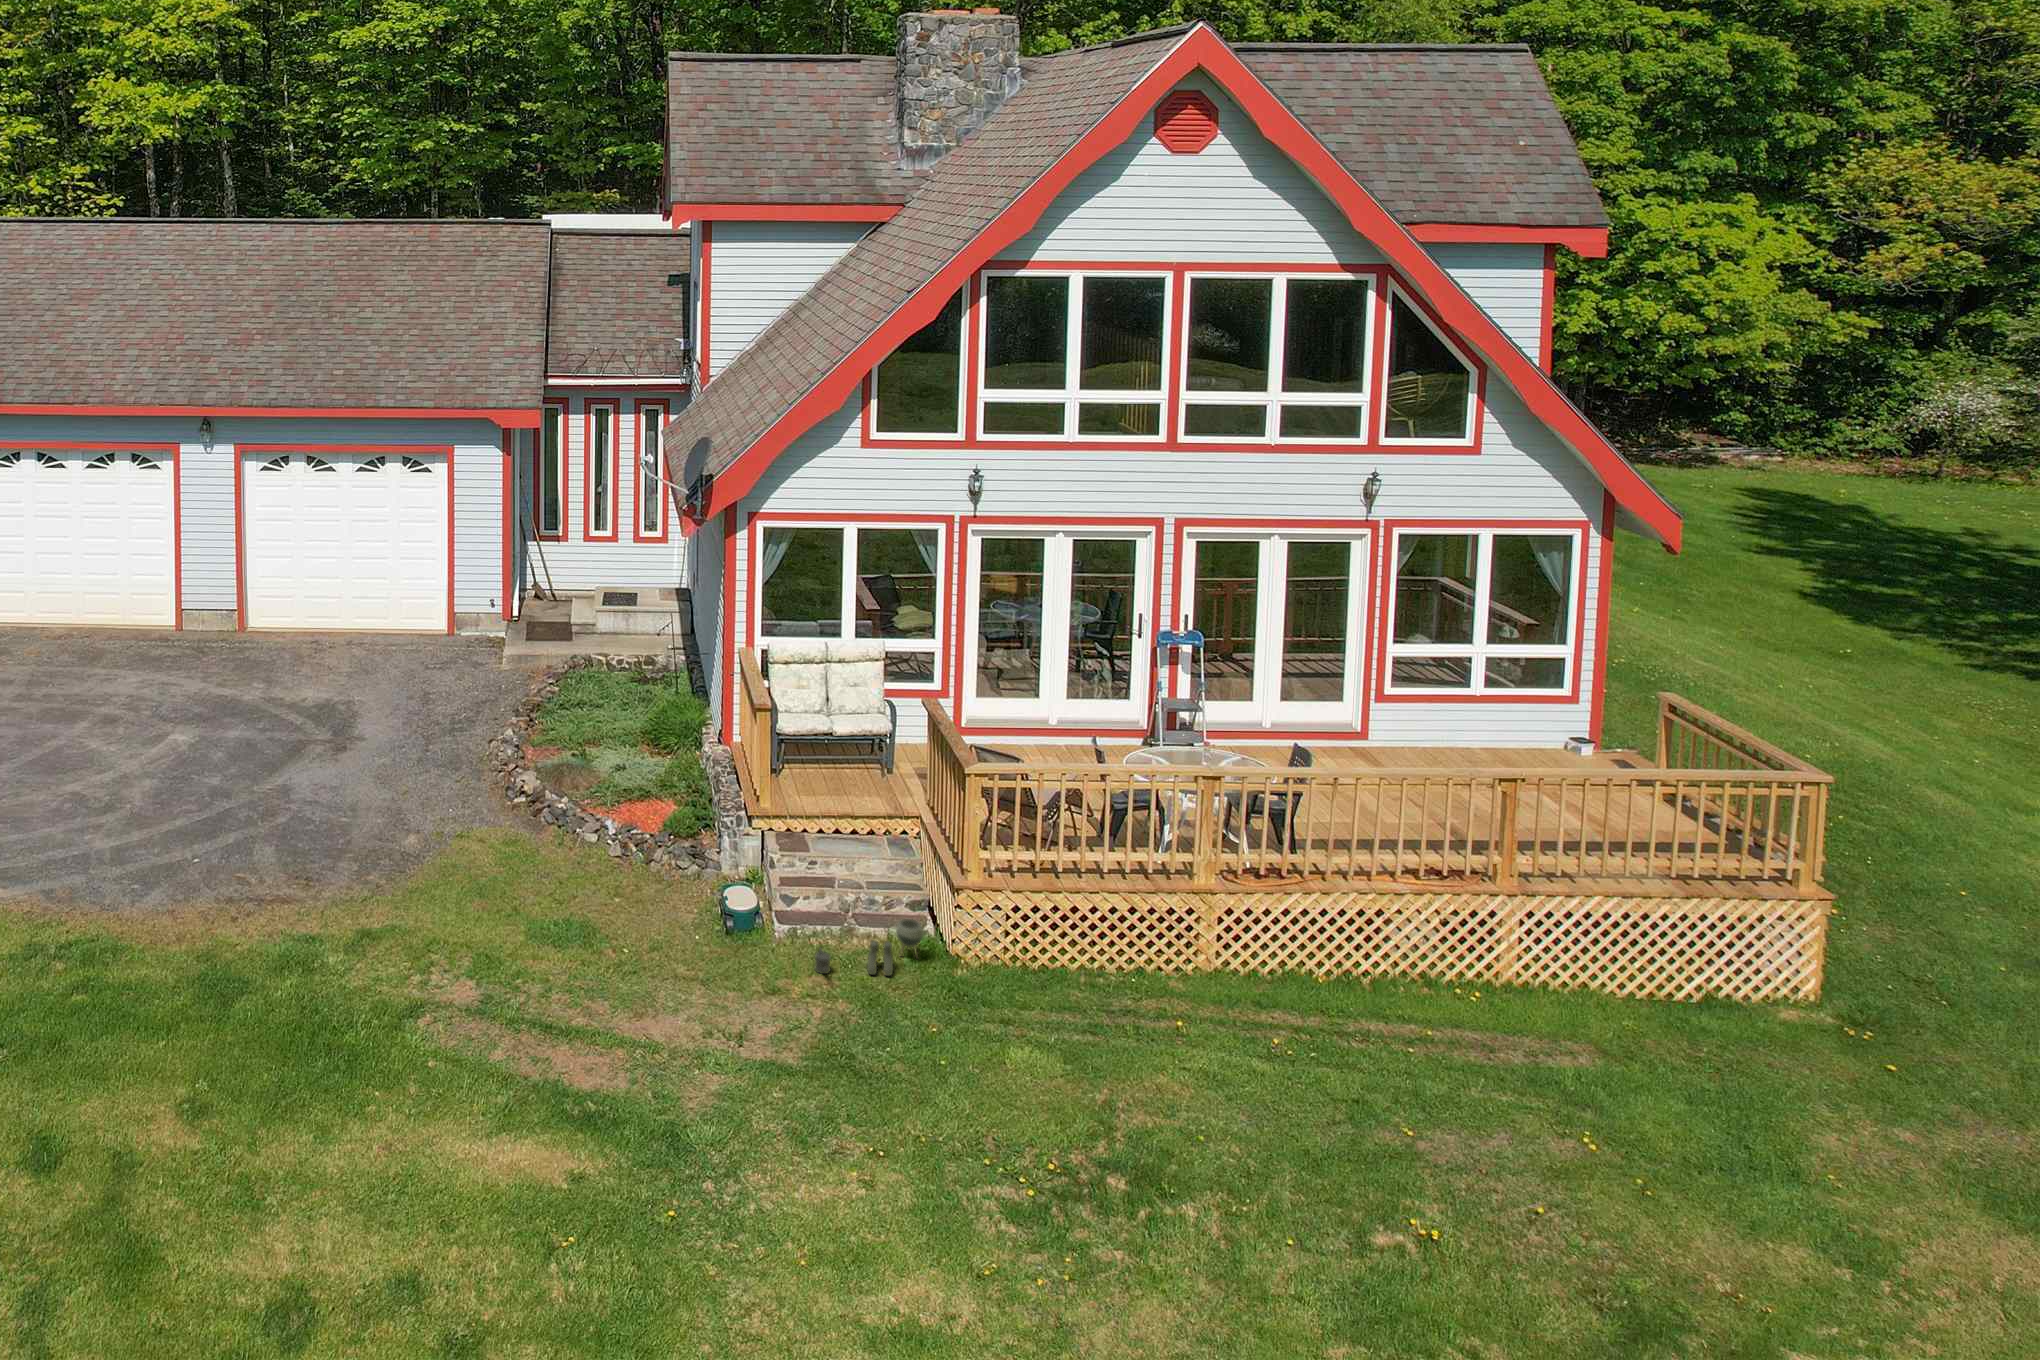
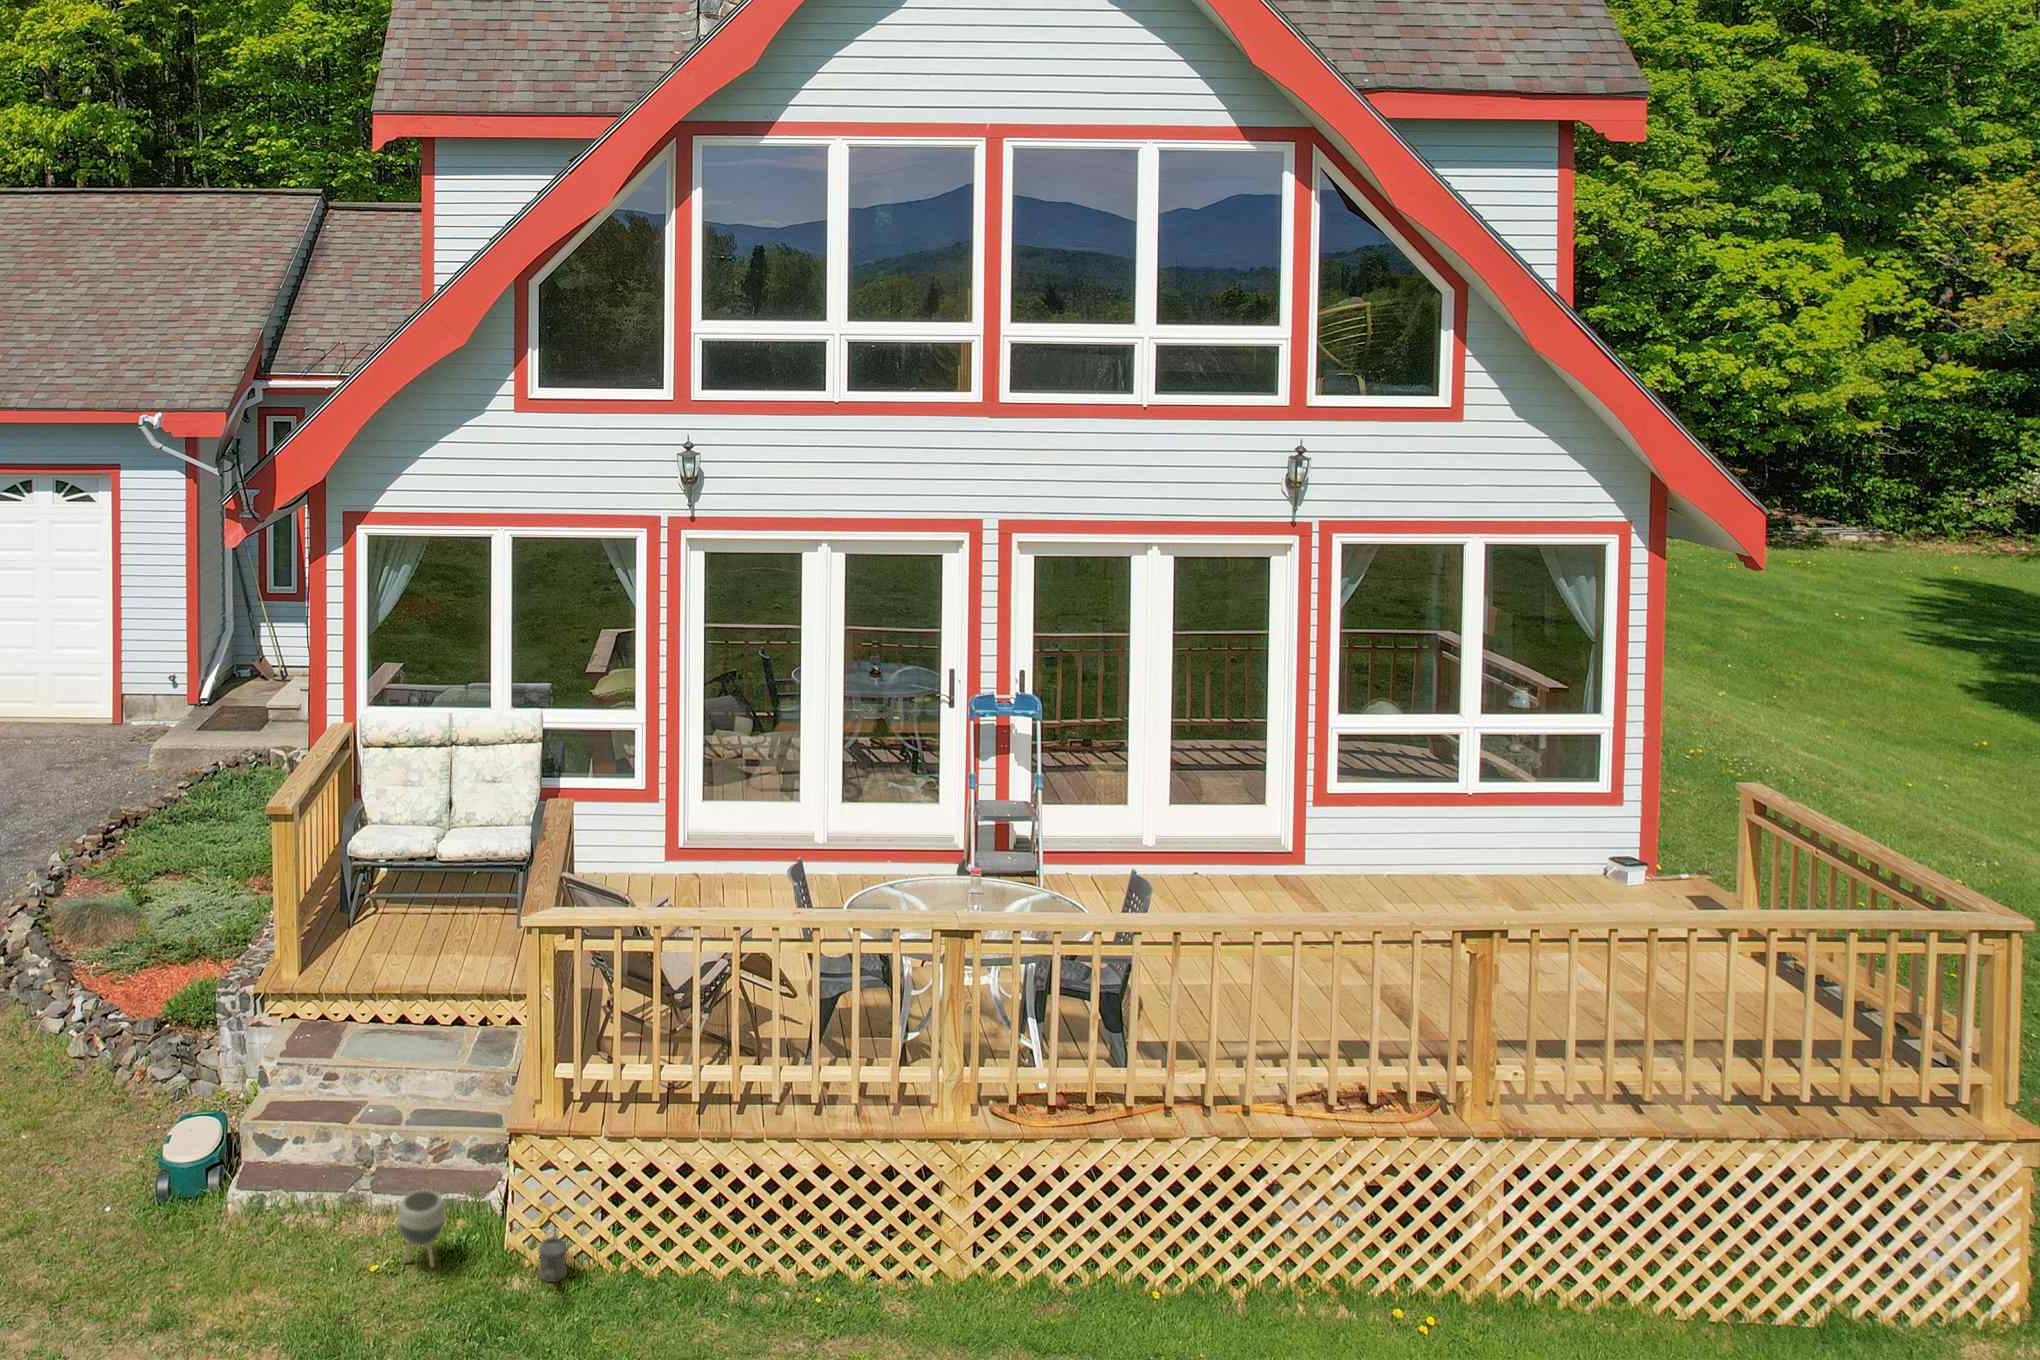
boots: present [867,940,893,976] -> none [320,1234,377,1308]
watering can: present [815,949,831,974] -> present [538,1229,567,1282]

